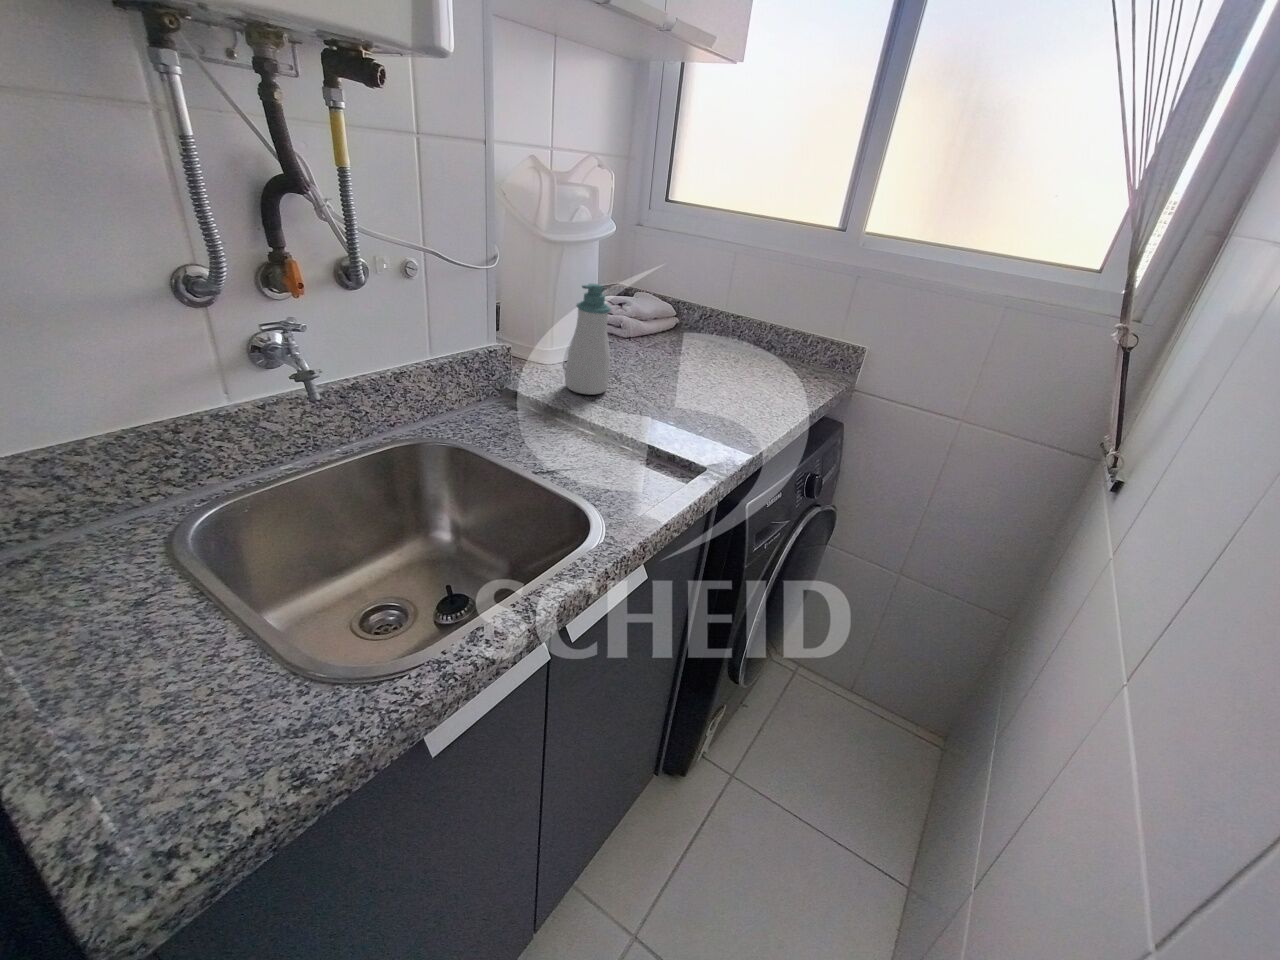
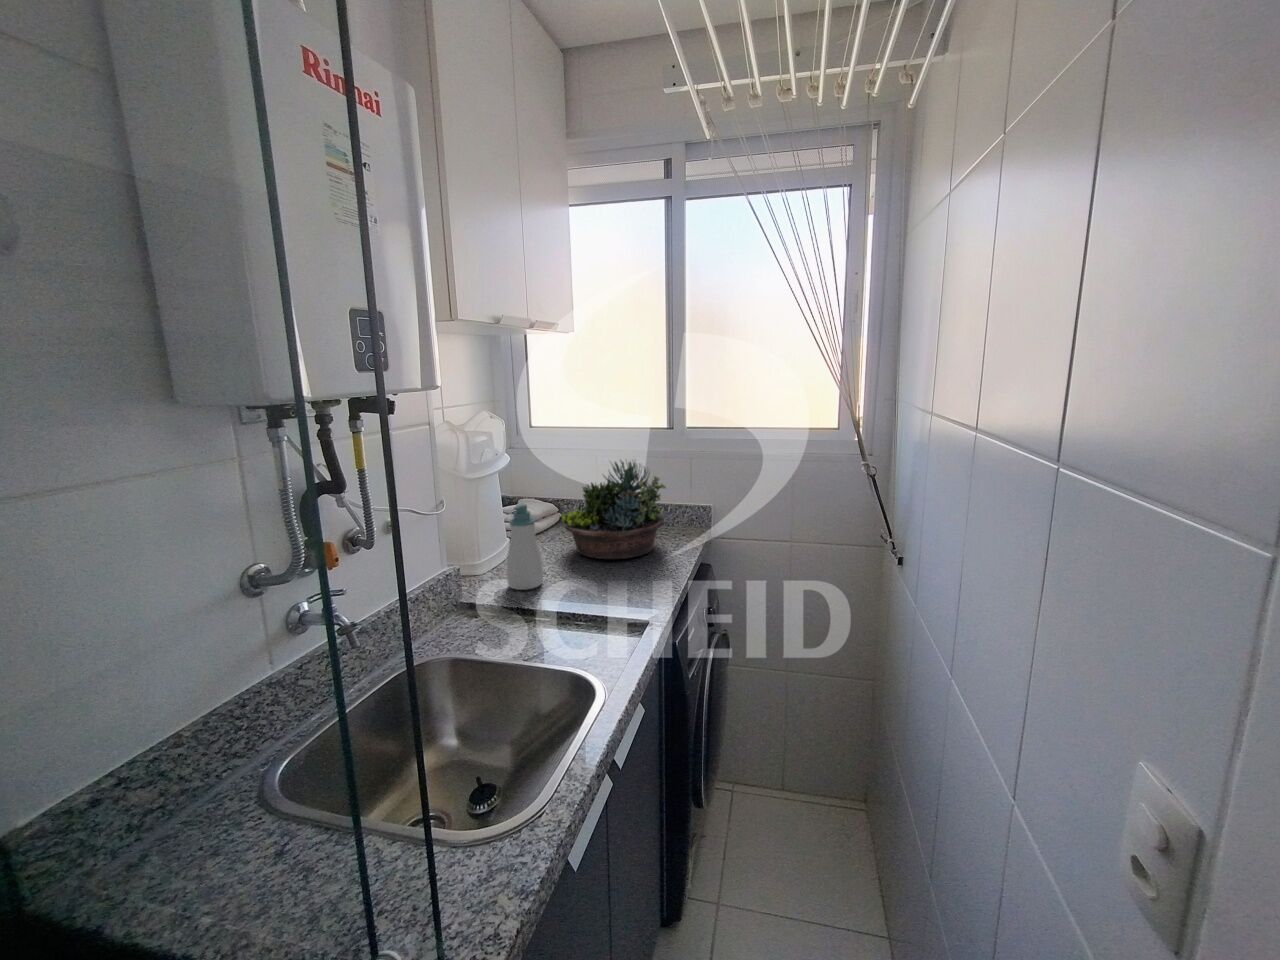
succulent planter: none [660,255,801,391] -> present [562,460,666,559]

